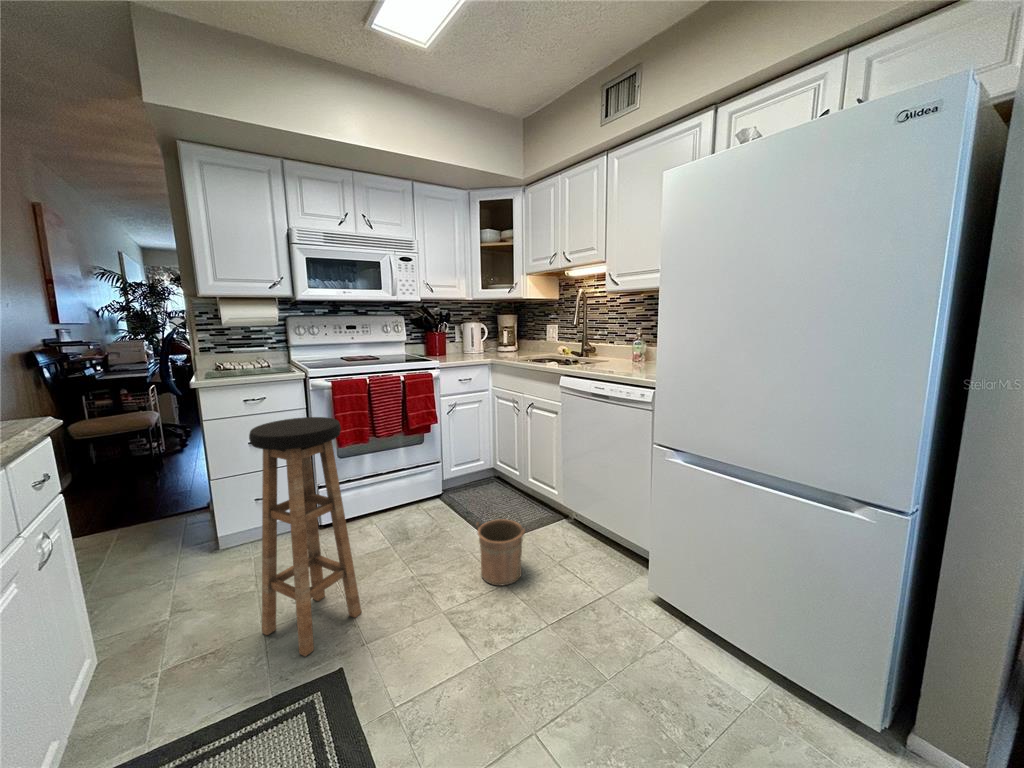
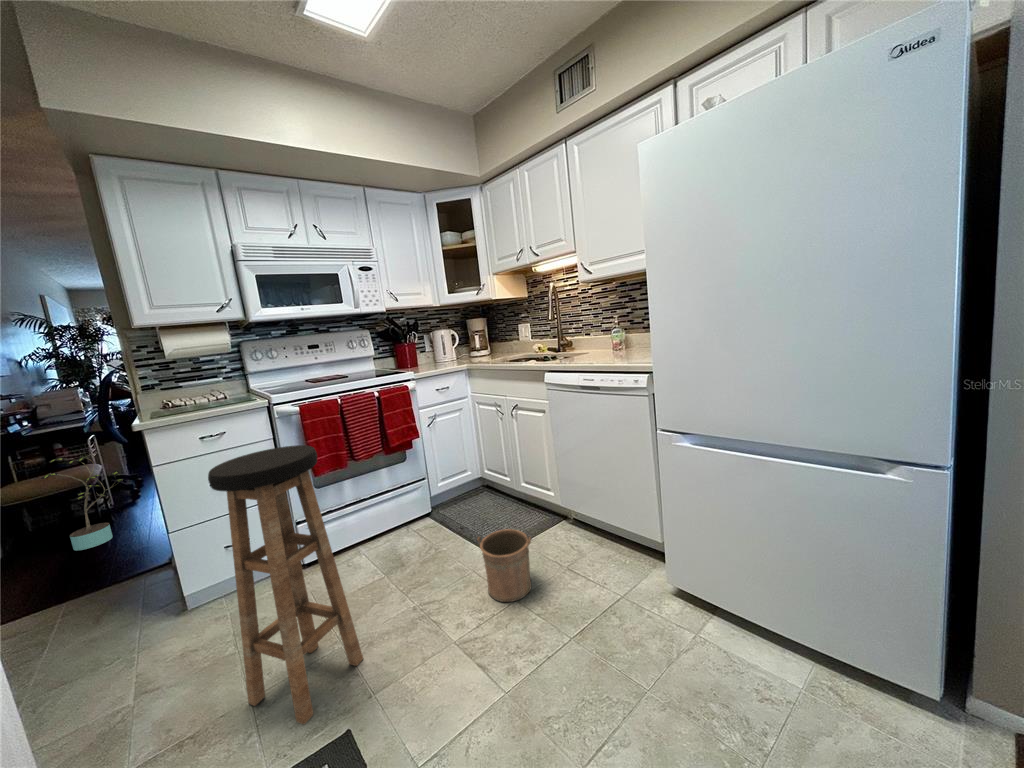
potted plant: none [109,402,176,486] -> present [41,456,123,551]

